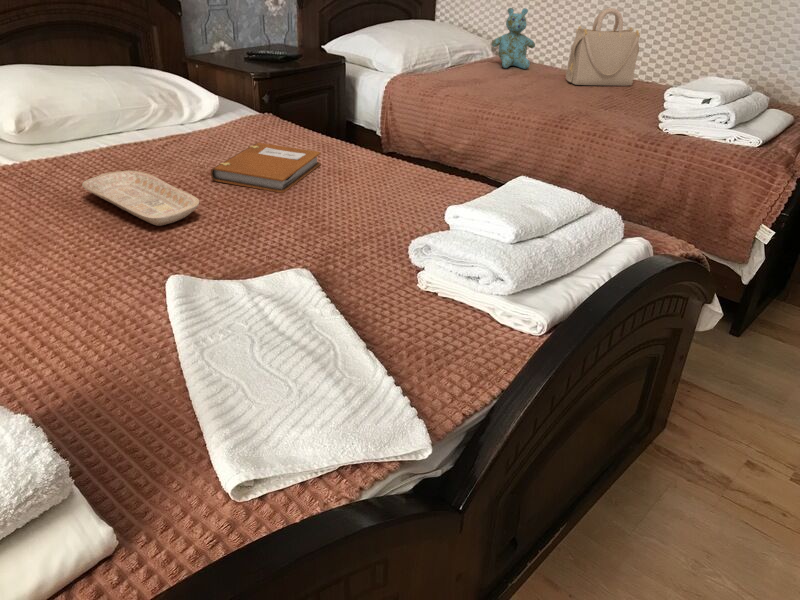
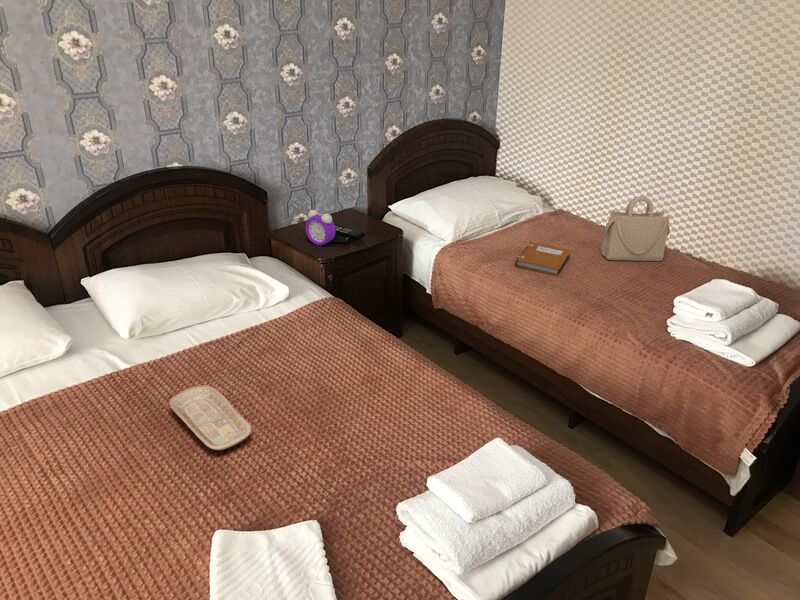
stuffed bear: present [492,8,535,69] -> none [539,180,579,233]
alarm clock: none [230,21,268,66] -> present [305,210,336,245]
notebook: present [211,143,321,193] -> present [515,242,571,276]

